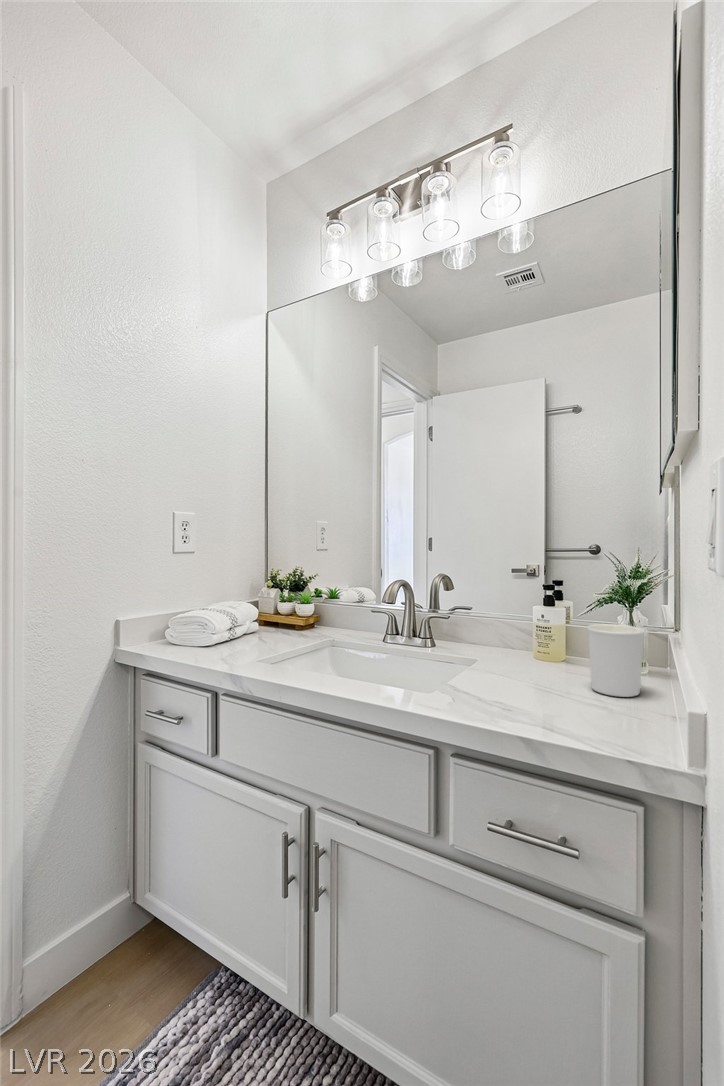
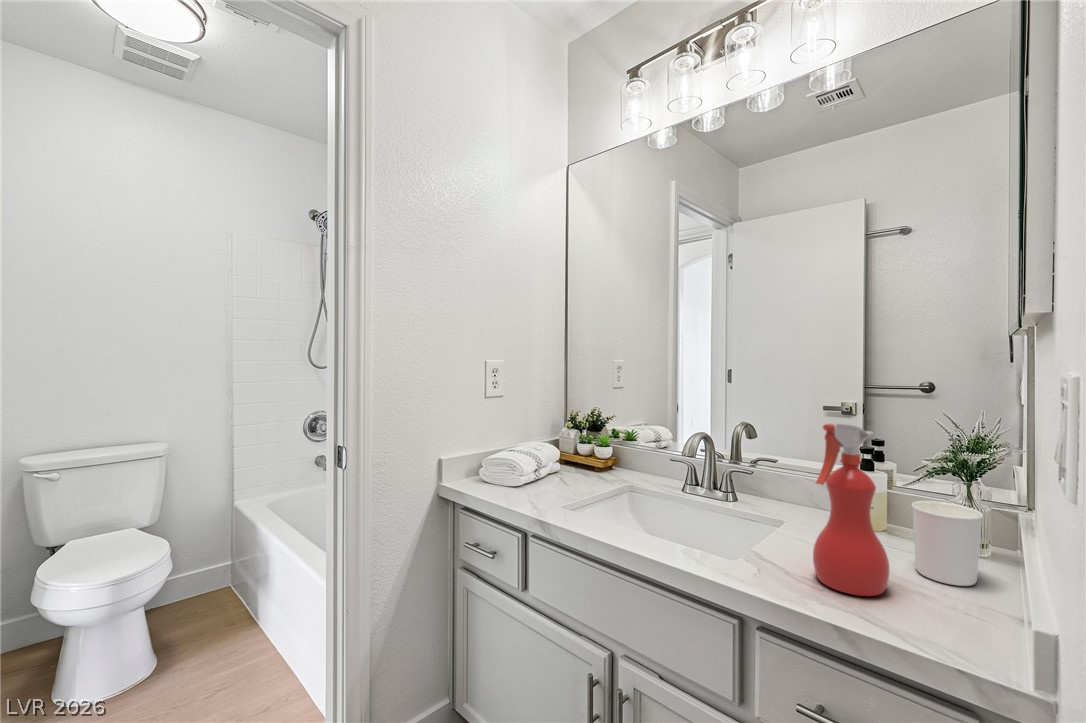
spray bottle: none [503,546,569,711] -> present [813,423,889,596]

